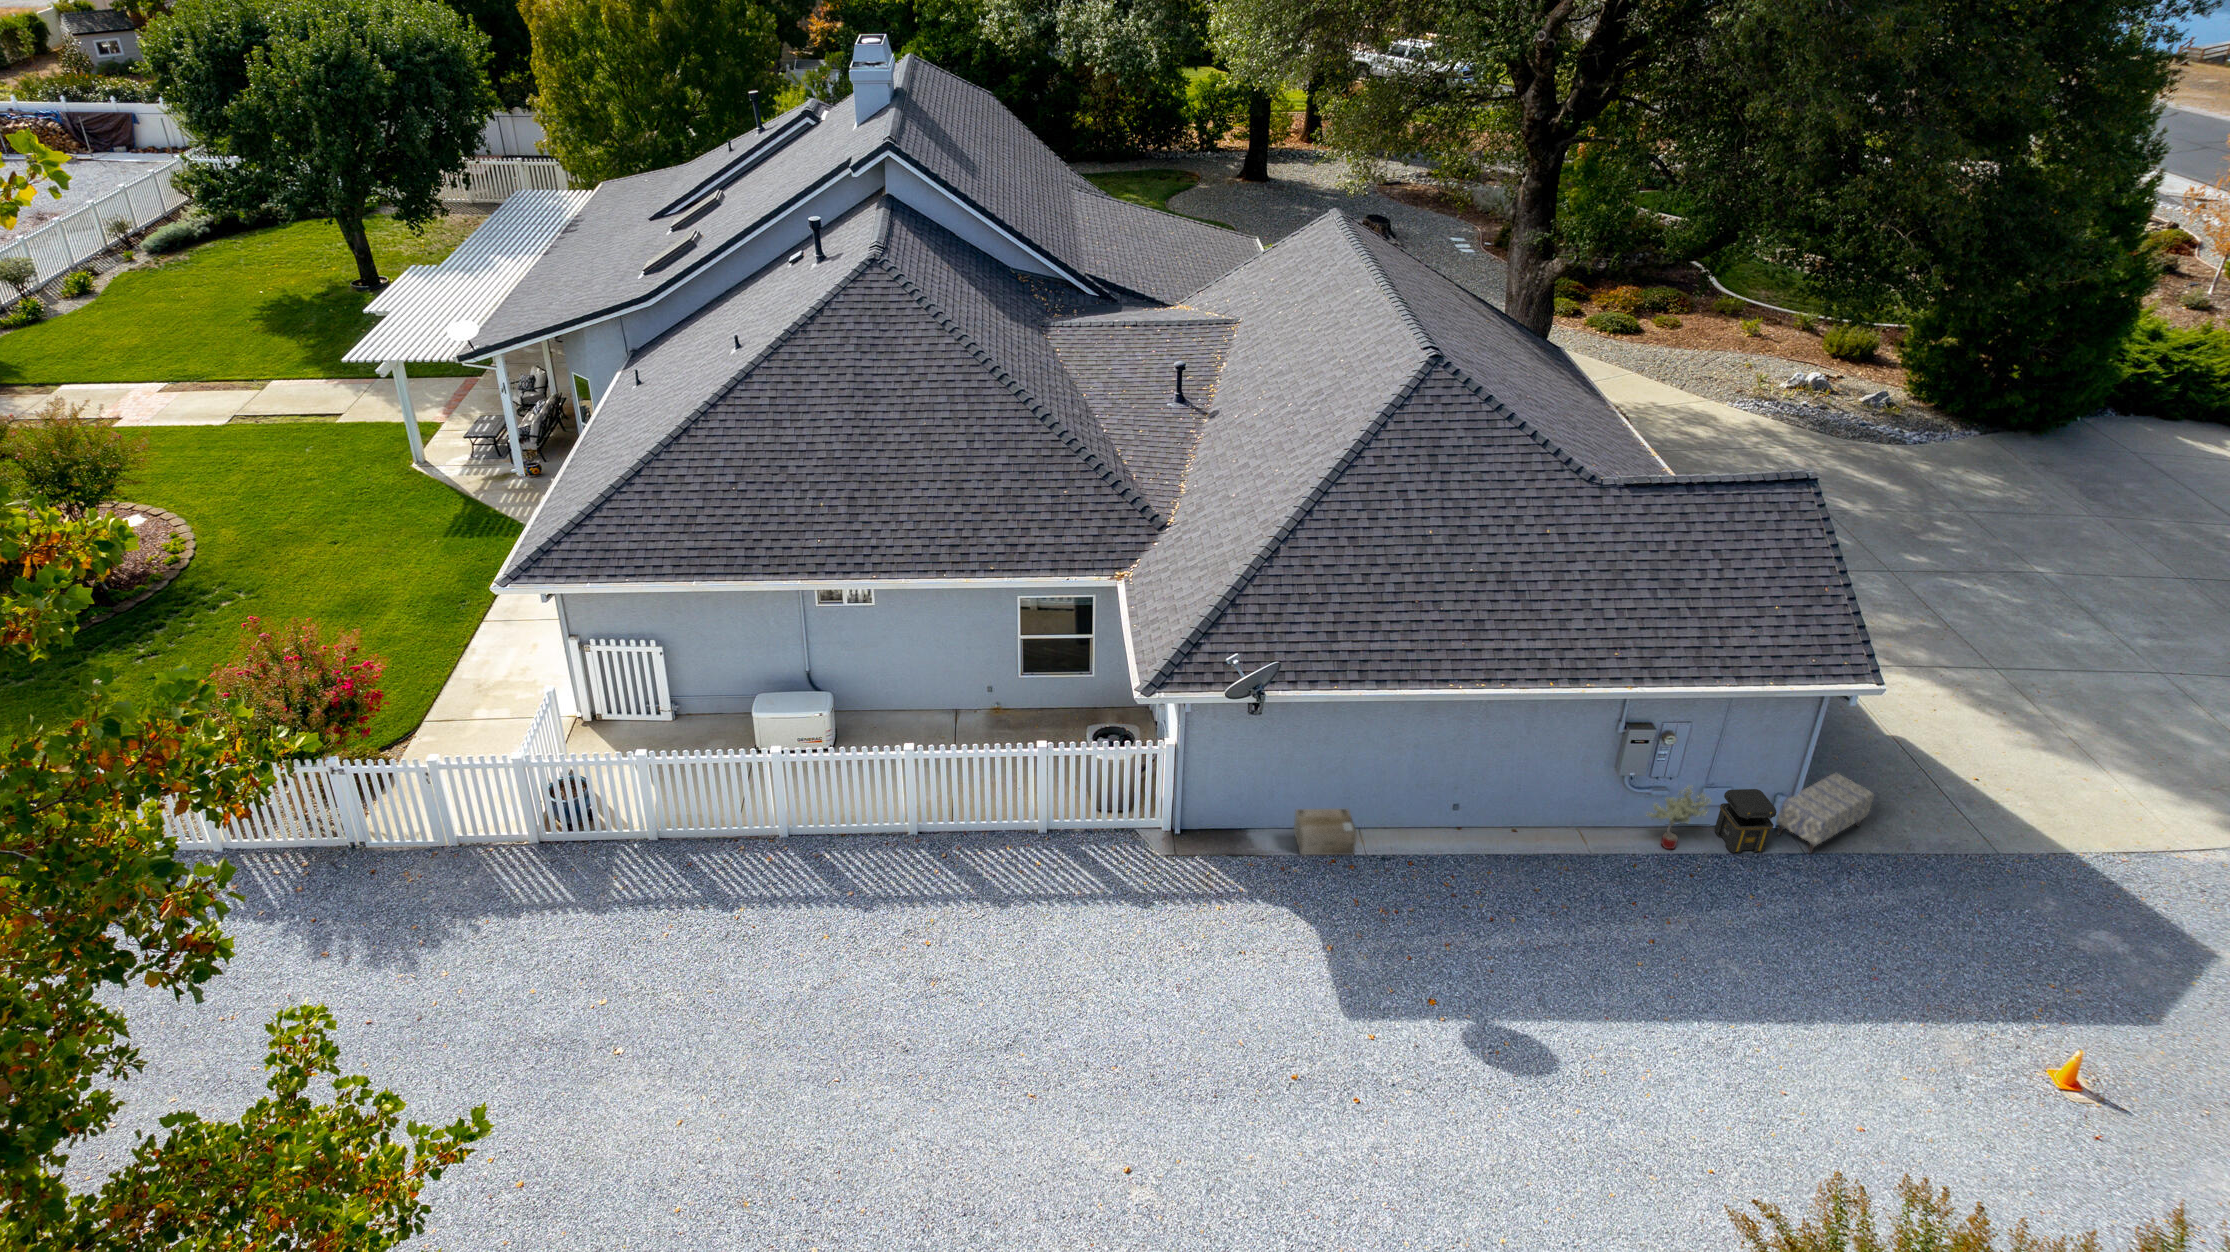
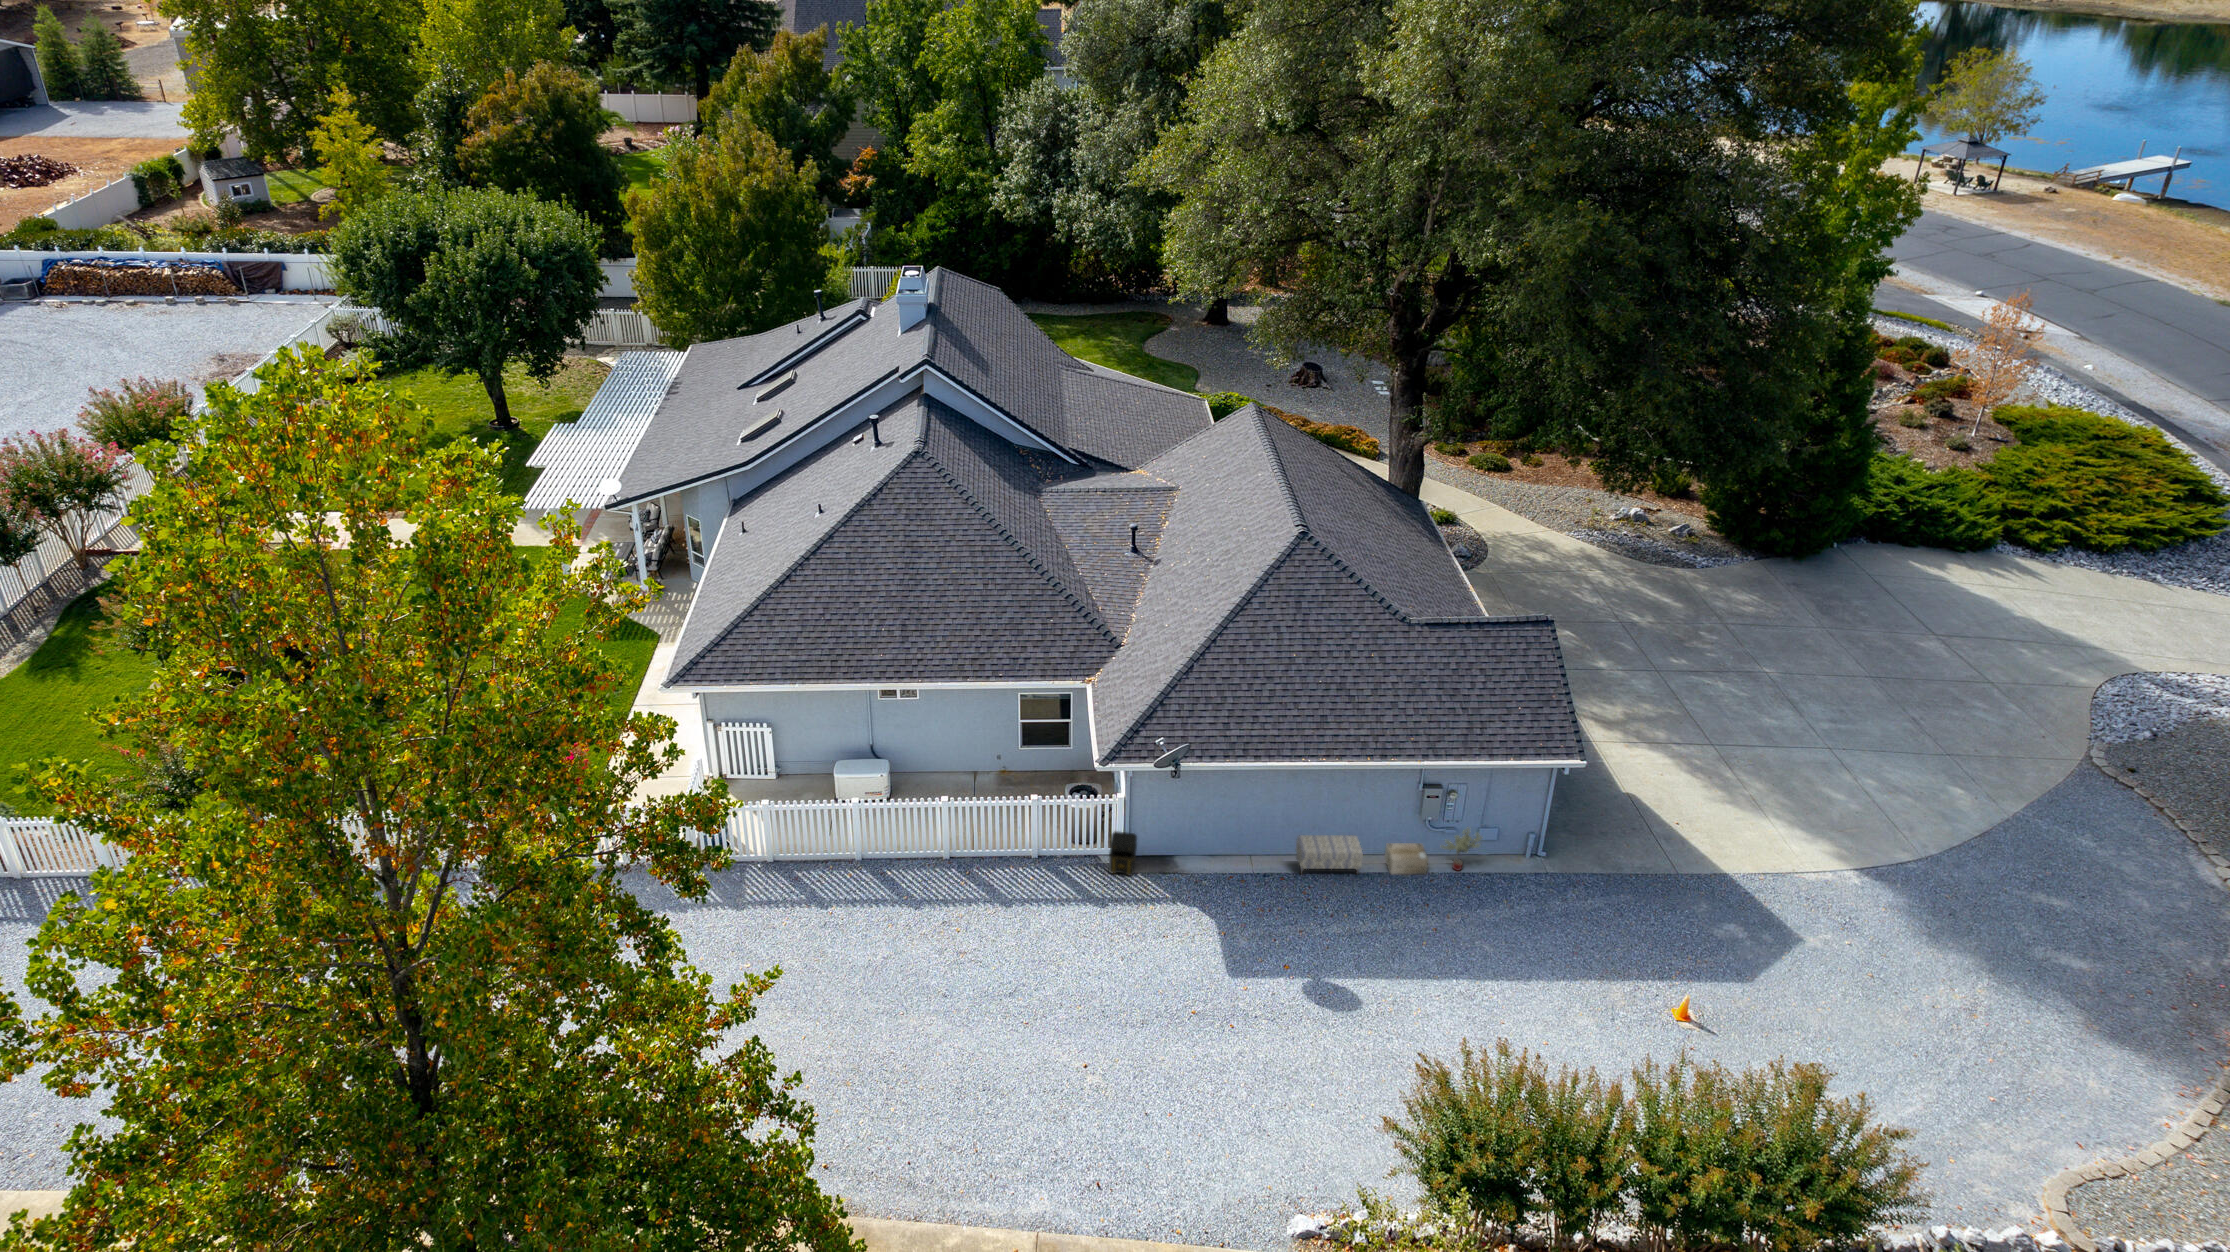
bench: present [1777,773,1874,854] -> present [1296,835,1363,874]
toolbox: present [1715,789,1777,853] -> present [1109,831,1137,875]
cardboard box: present [1294,809,1357,855] -> present [1384,843,1429,874]

